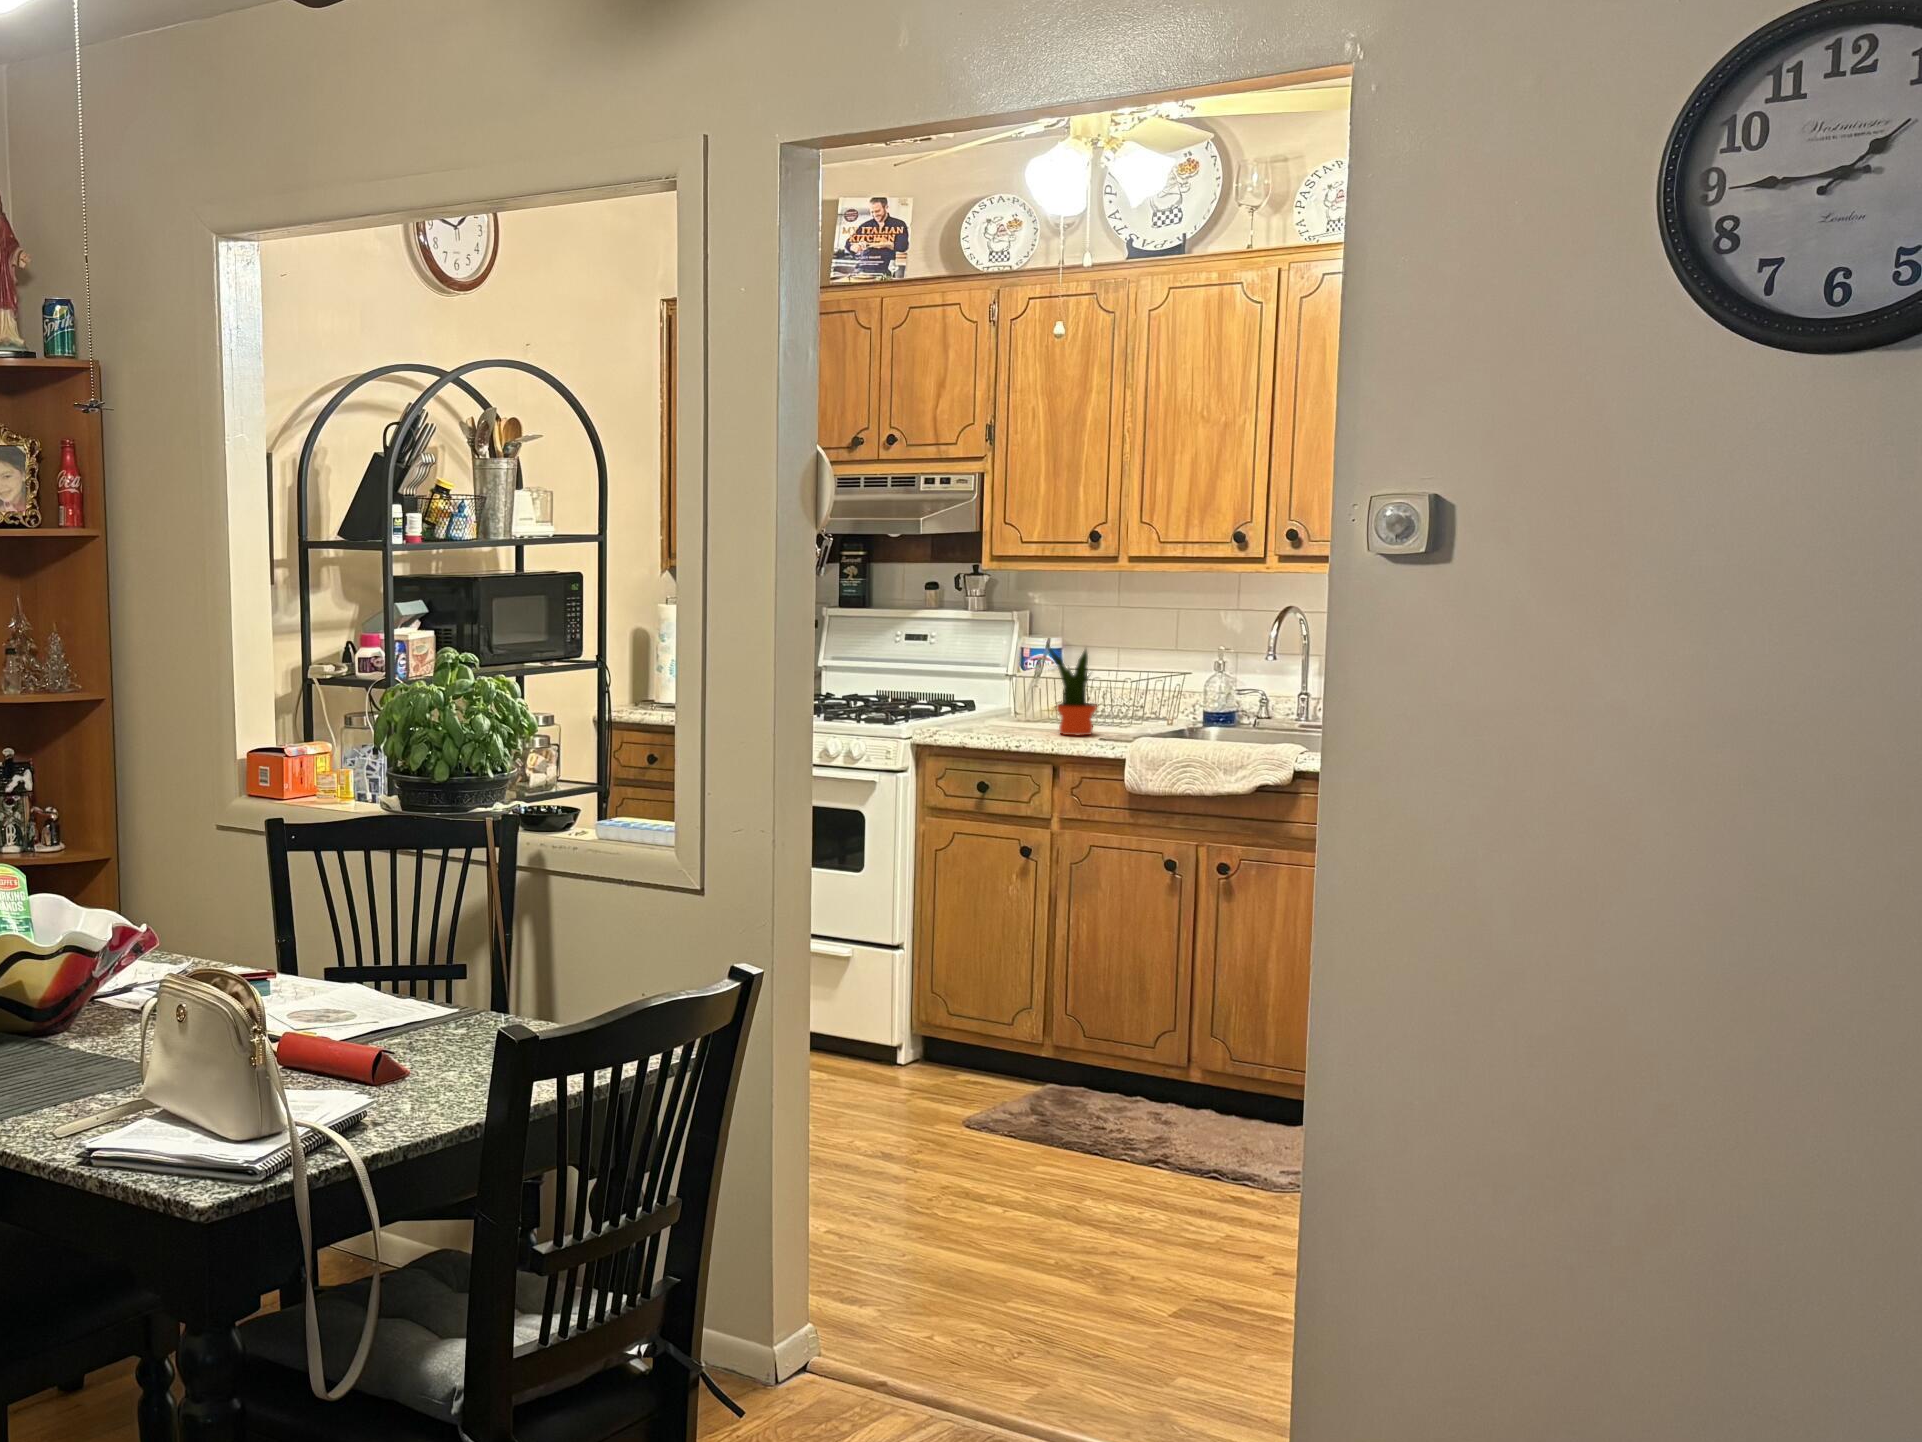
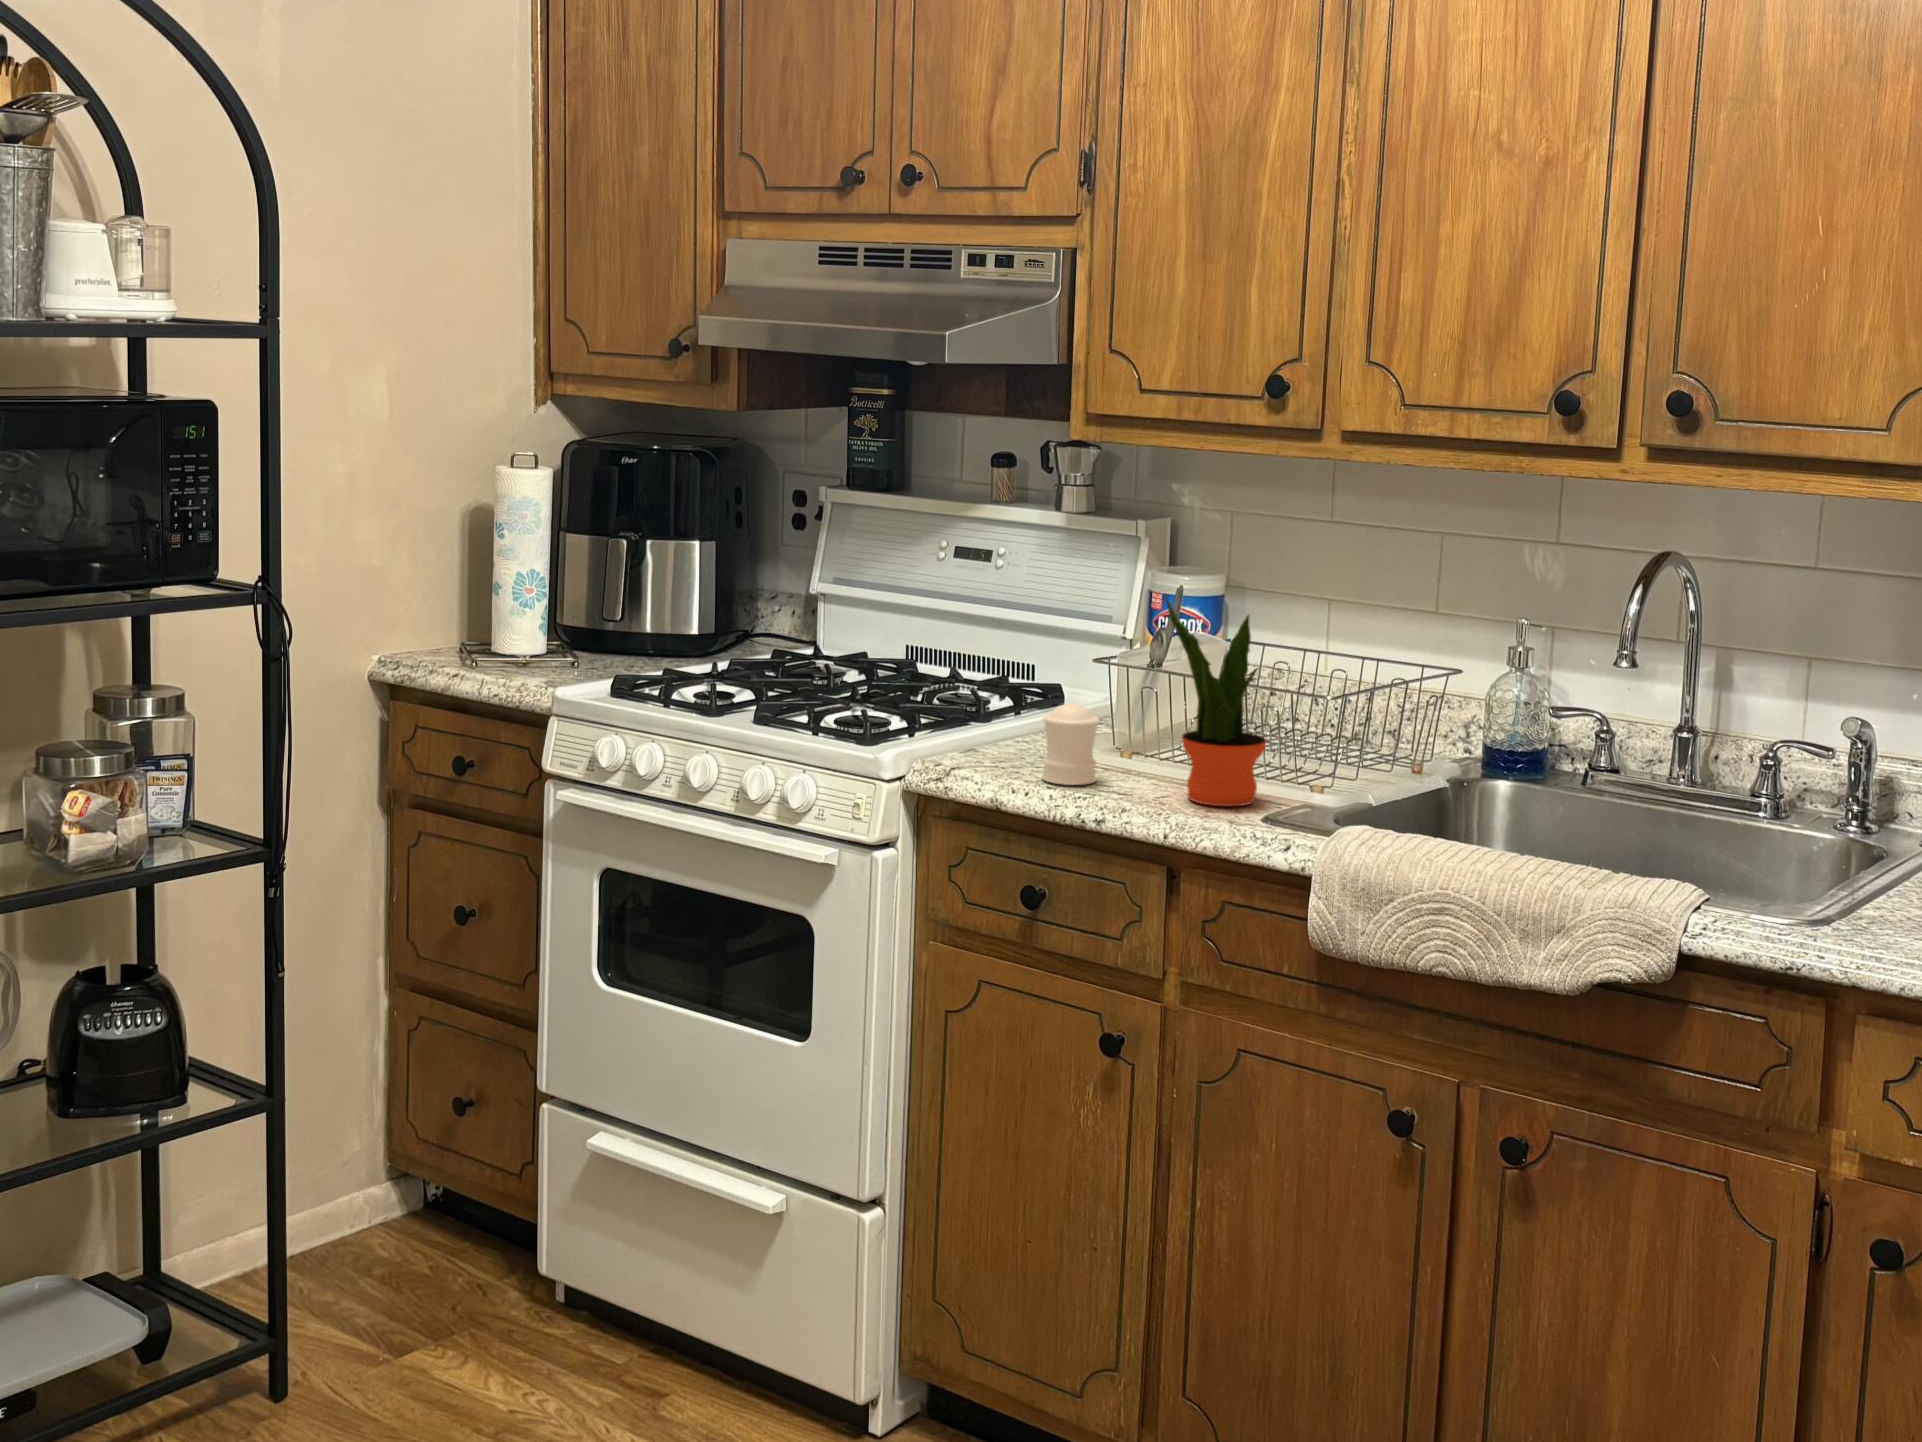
salt shaker: none [986,693,1014,732] -> present [1042,702,1100,785]

